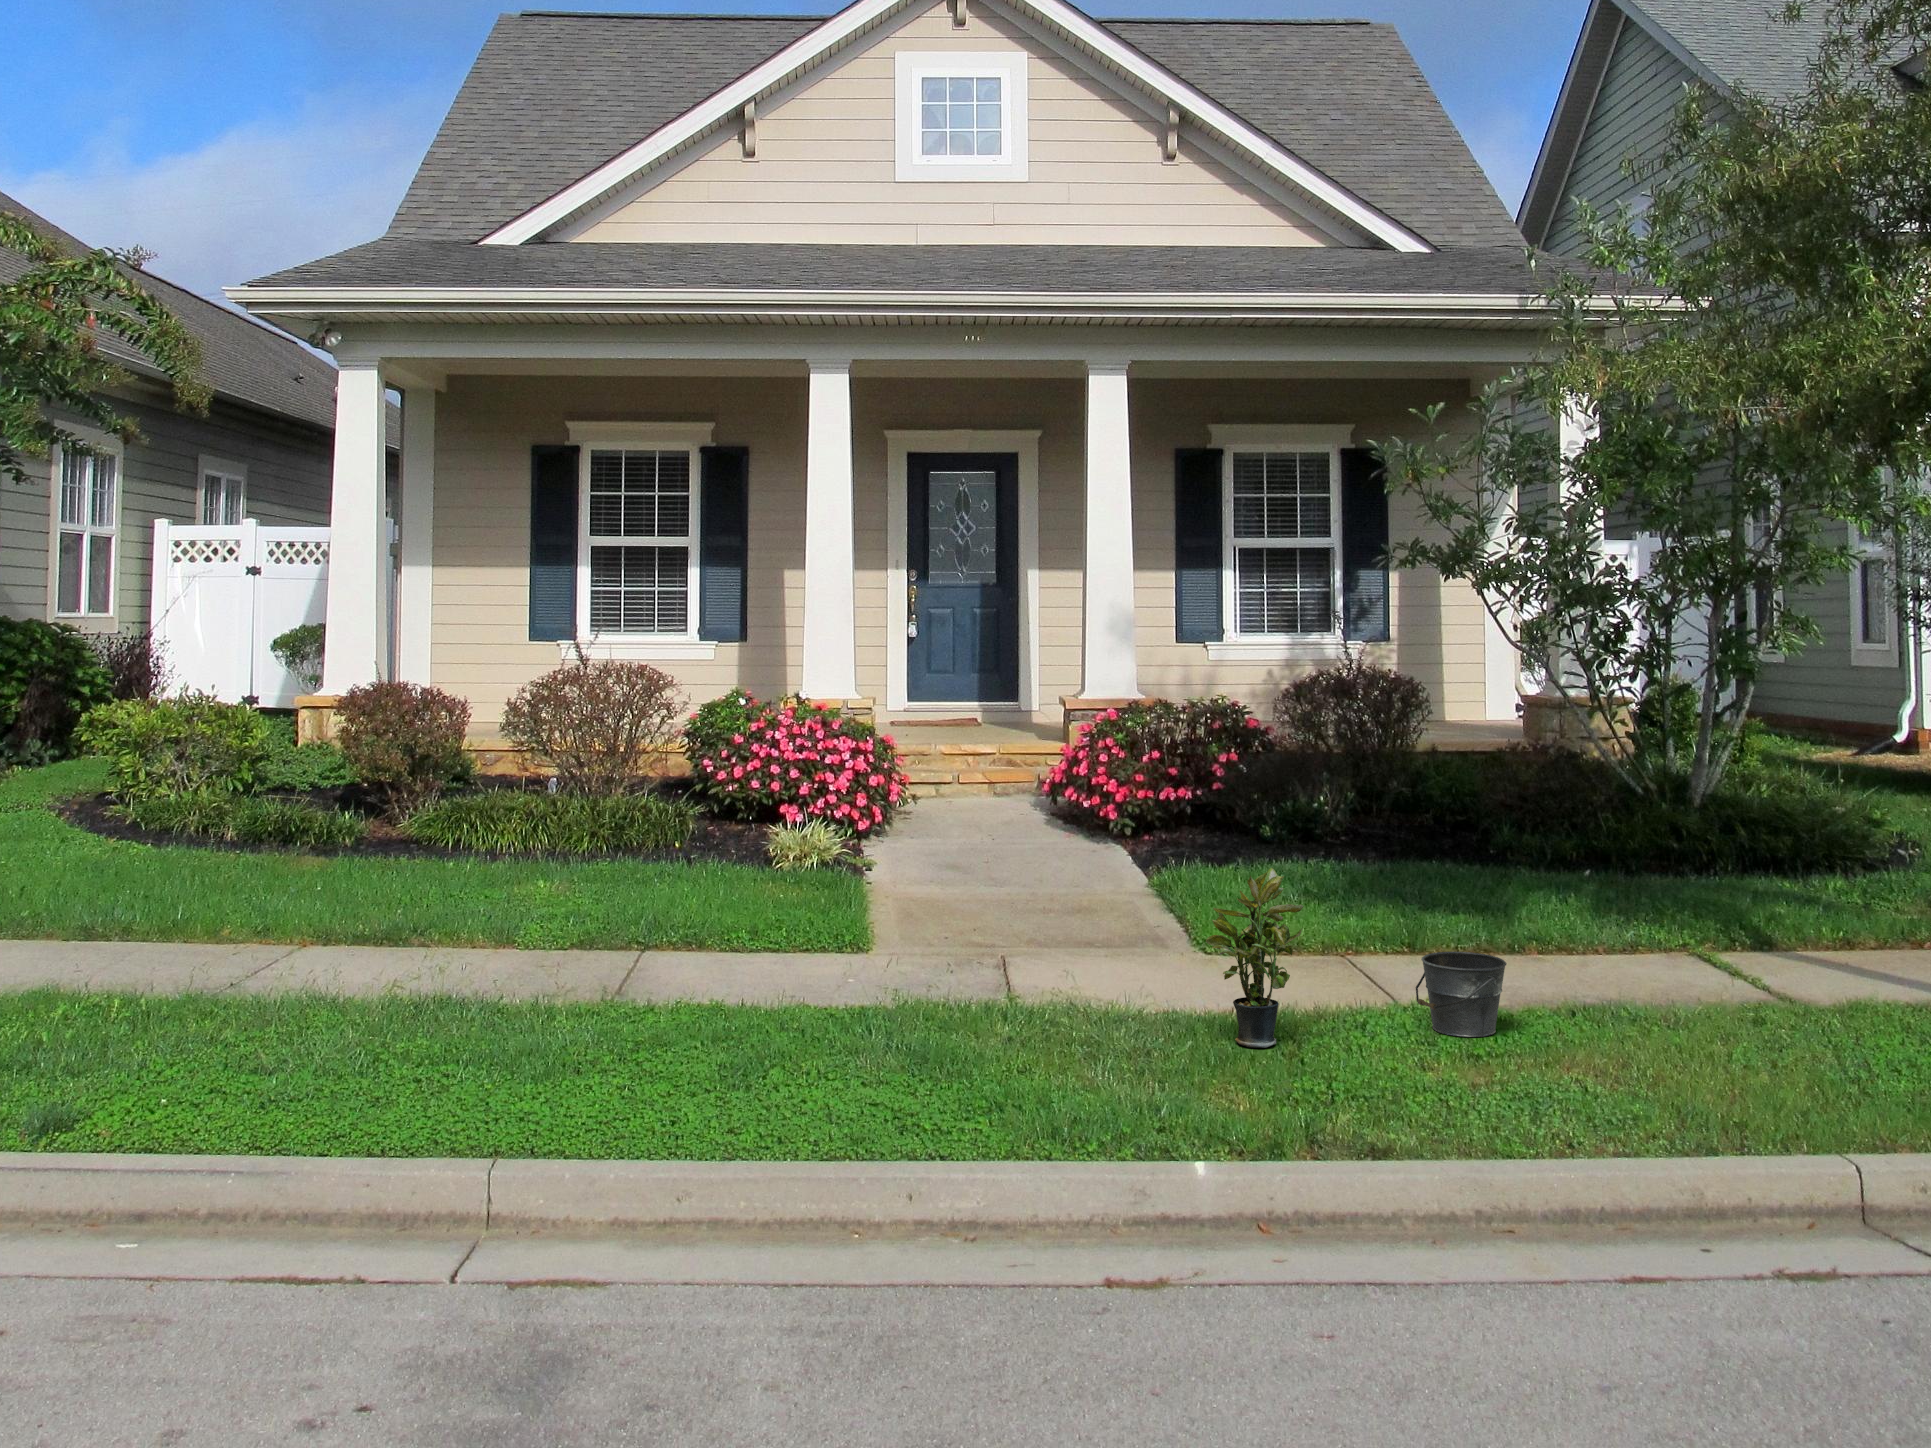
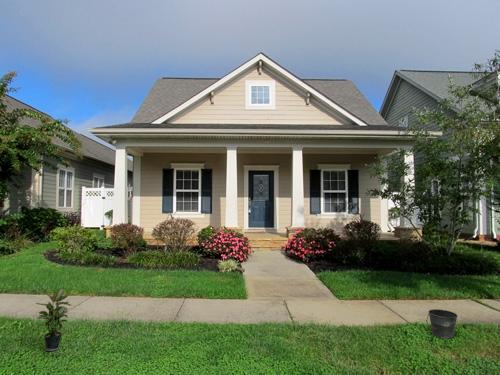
potted plant: present [1206,868,1303,1048] -> present [36,288,71,351]

